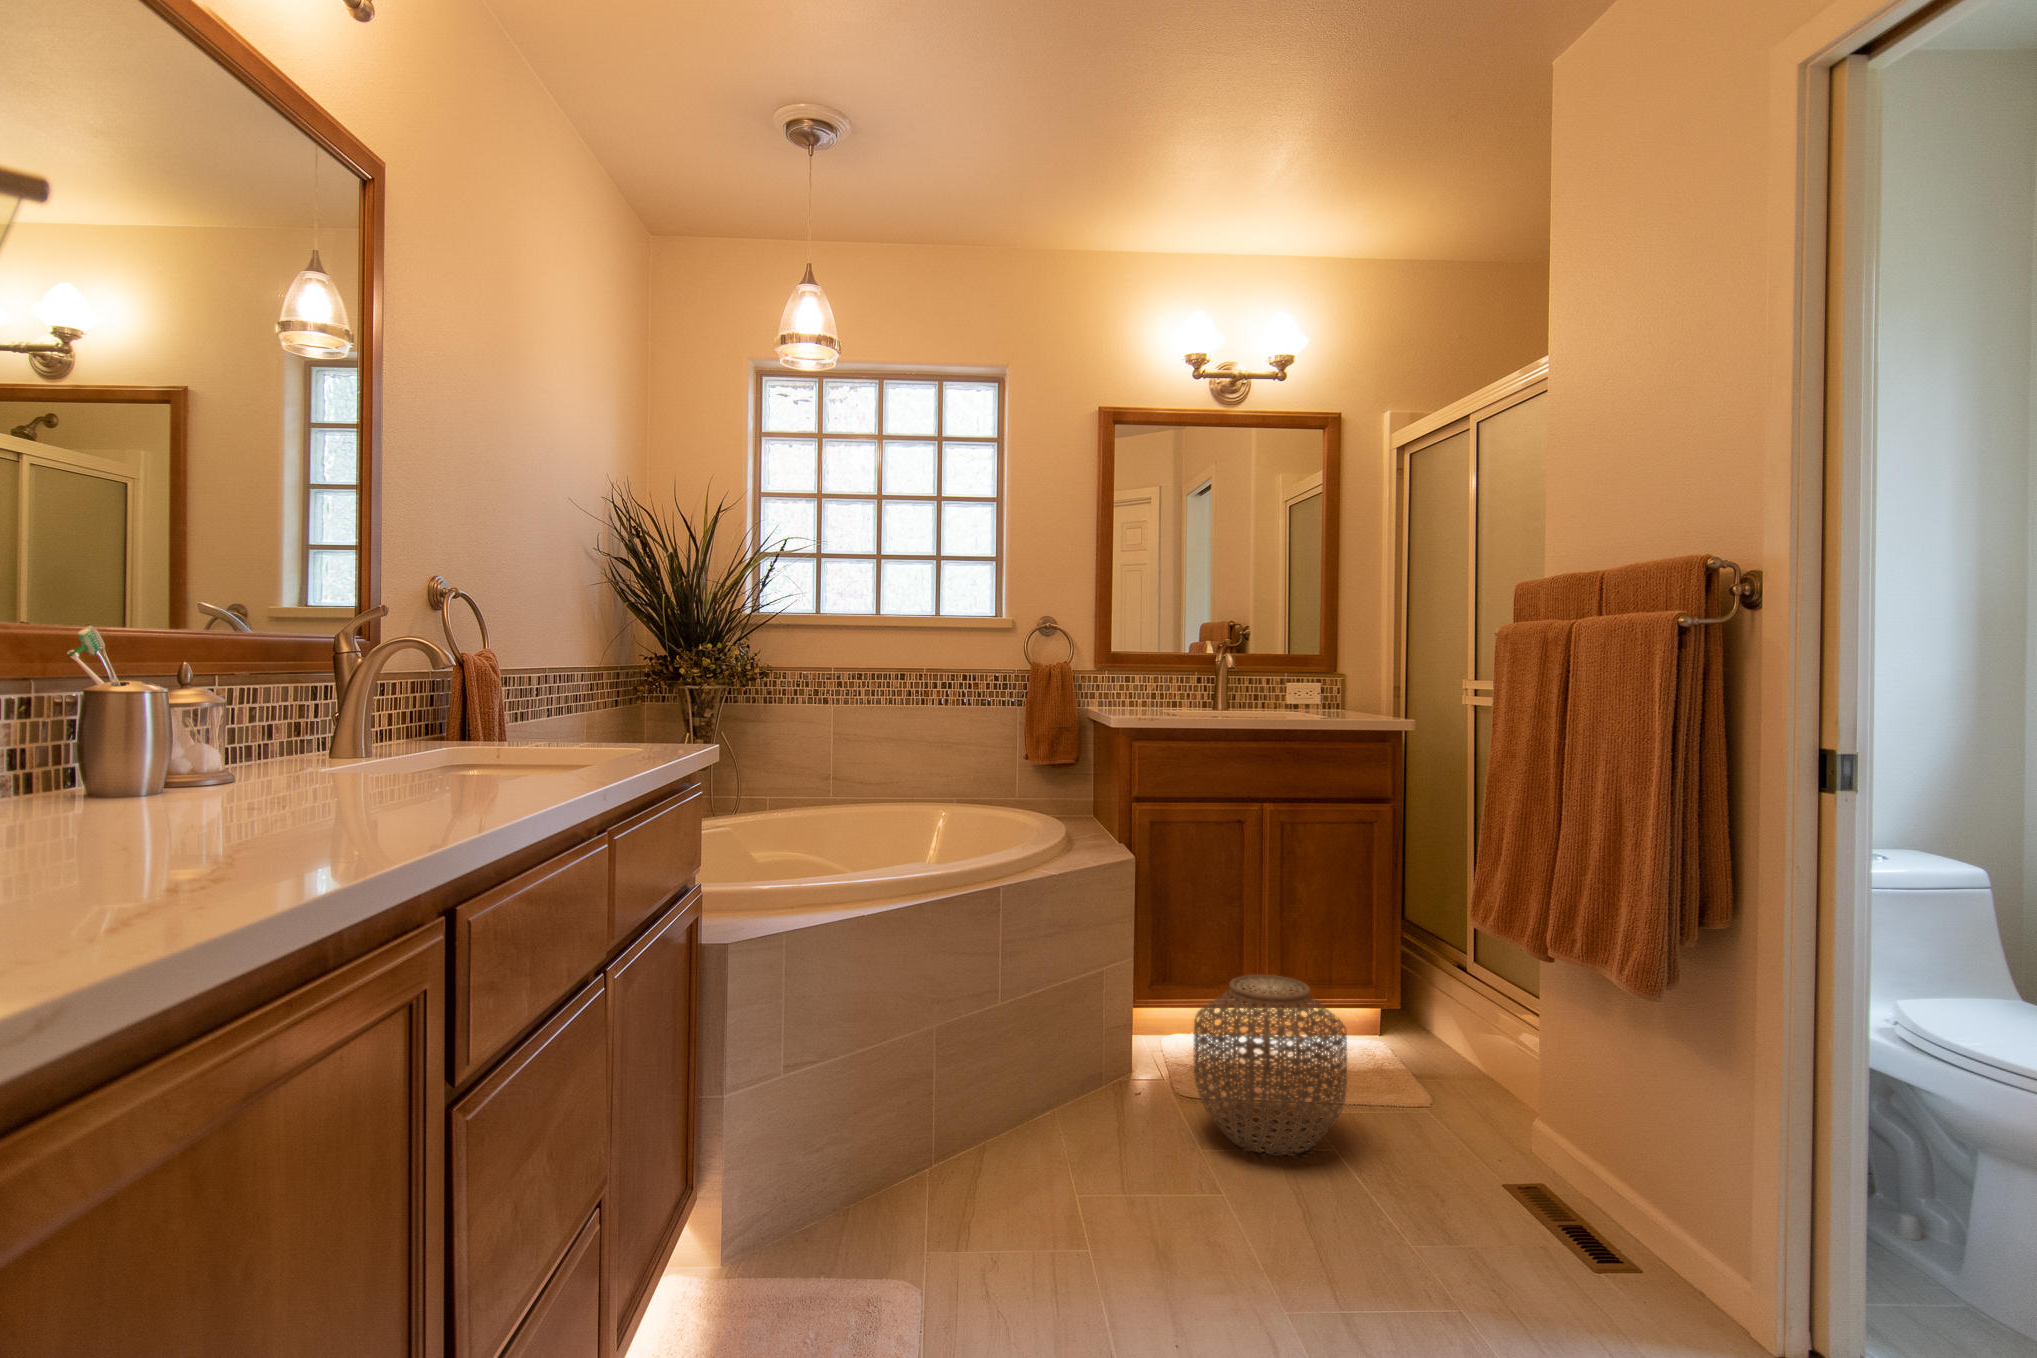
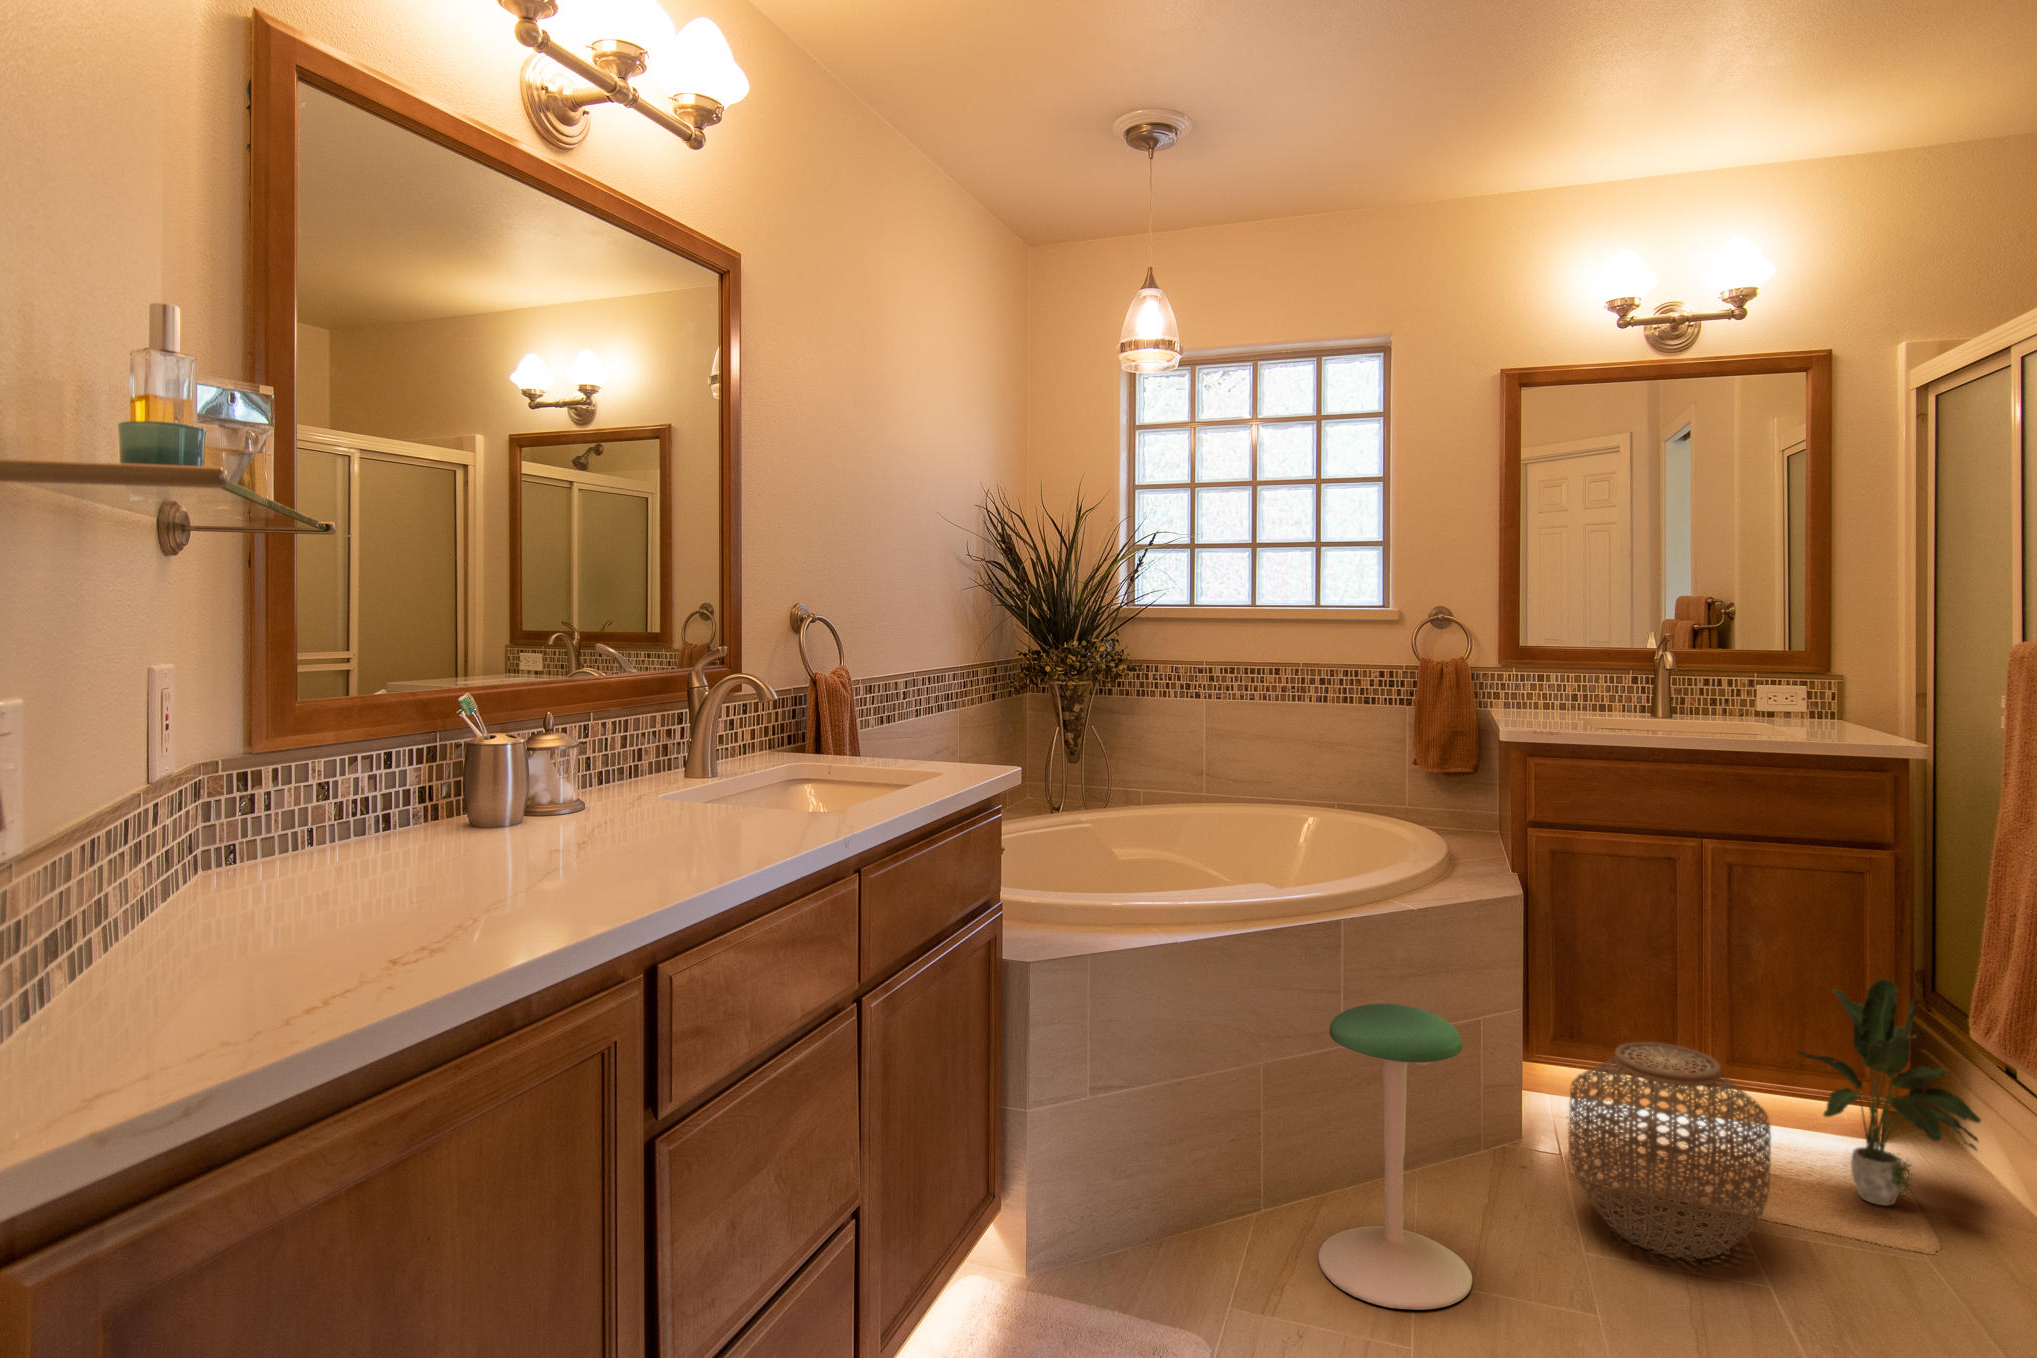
potted plant: none [1347,907,1473,1091] -> present [1798,979,1981,1205]
stool: none [1002,959,1137,1240] -> present [1318,1004,1472,1310]

